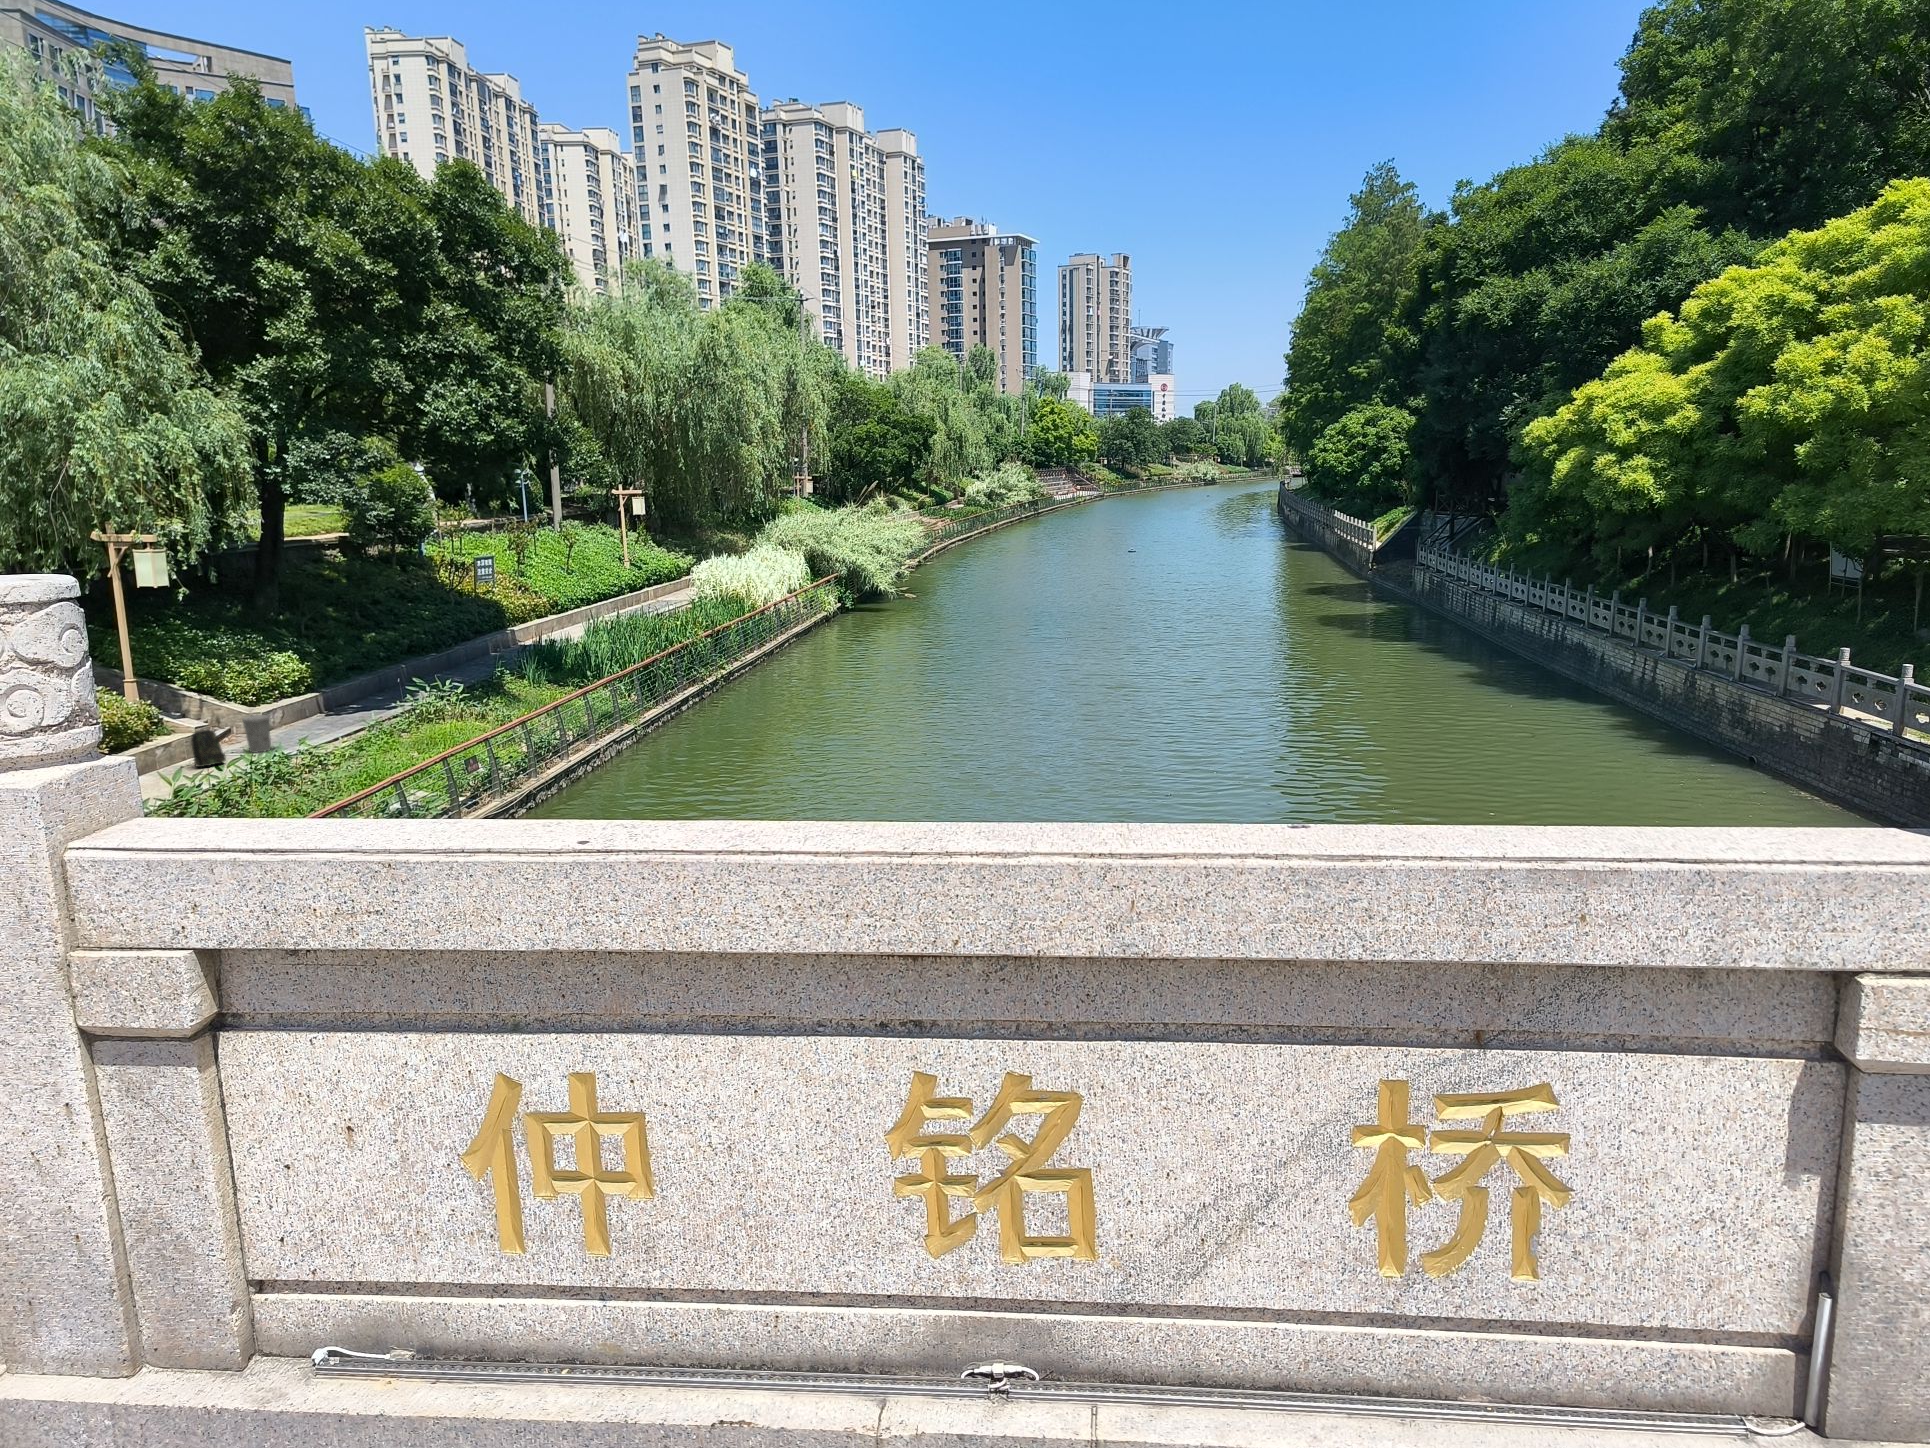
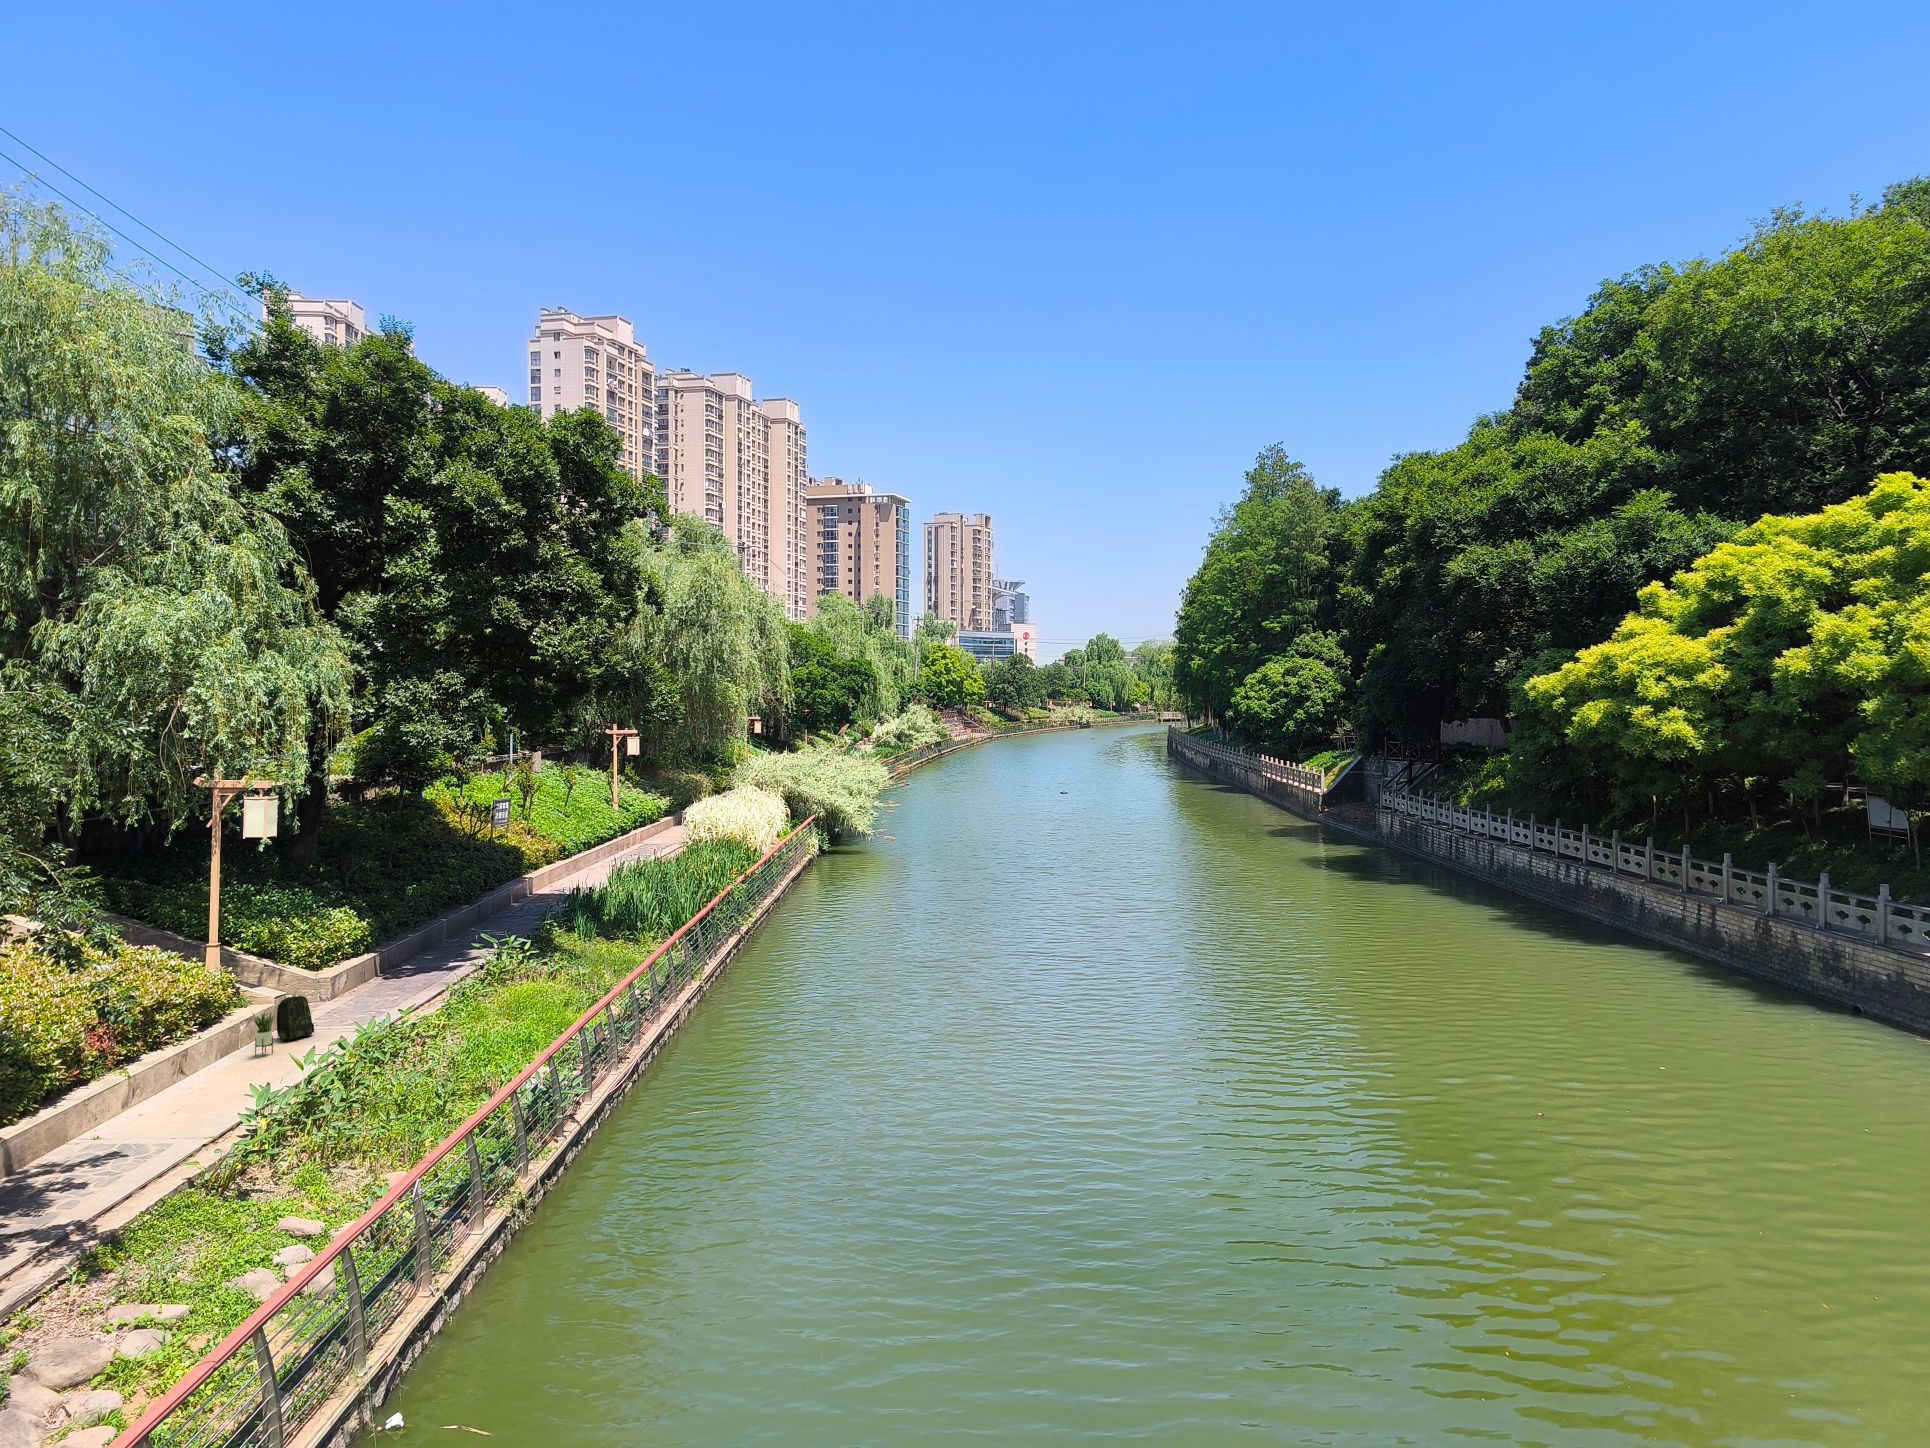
trash can: present [242,715,271,753] -> none [328,977,359,1021]
potted plant: none [157,740,182,779] -> present [252,1011,274,1057]

